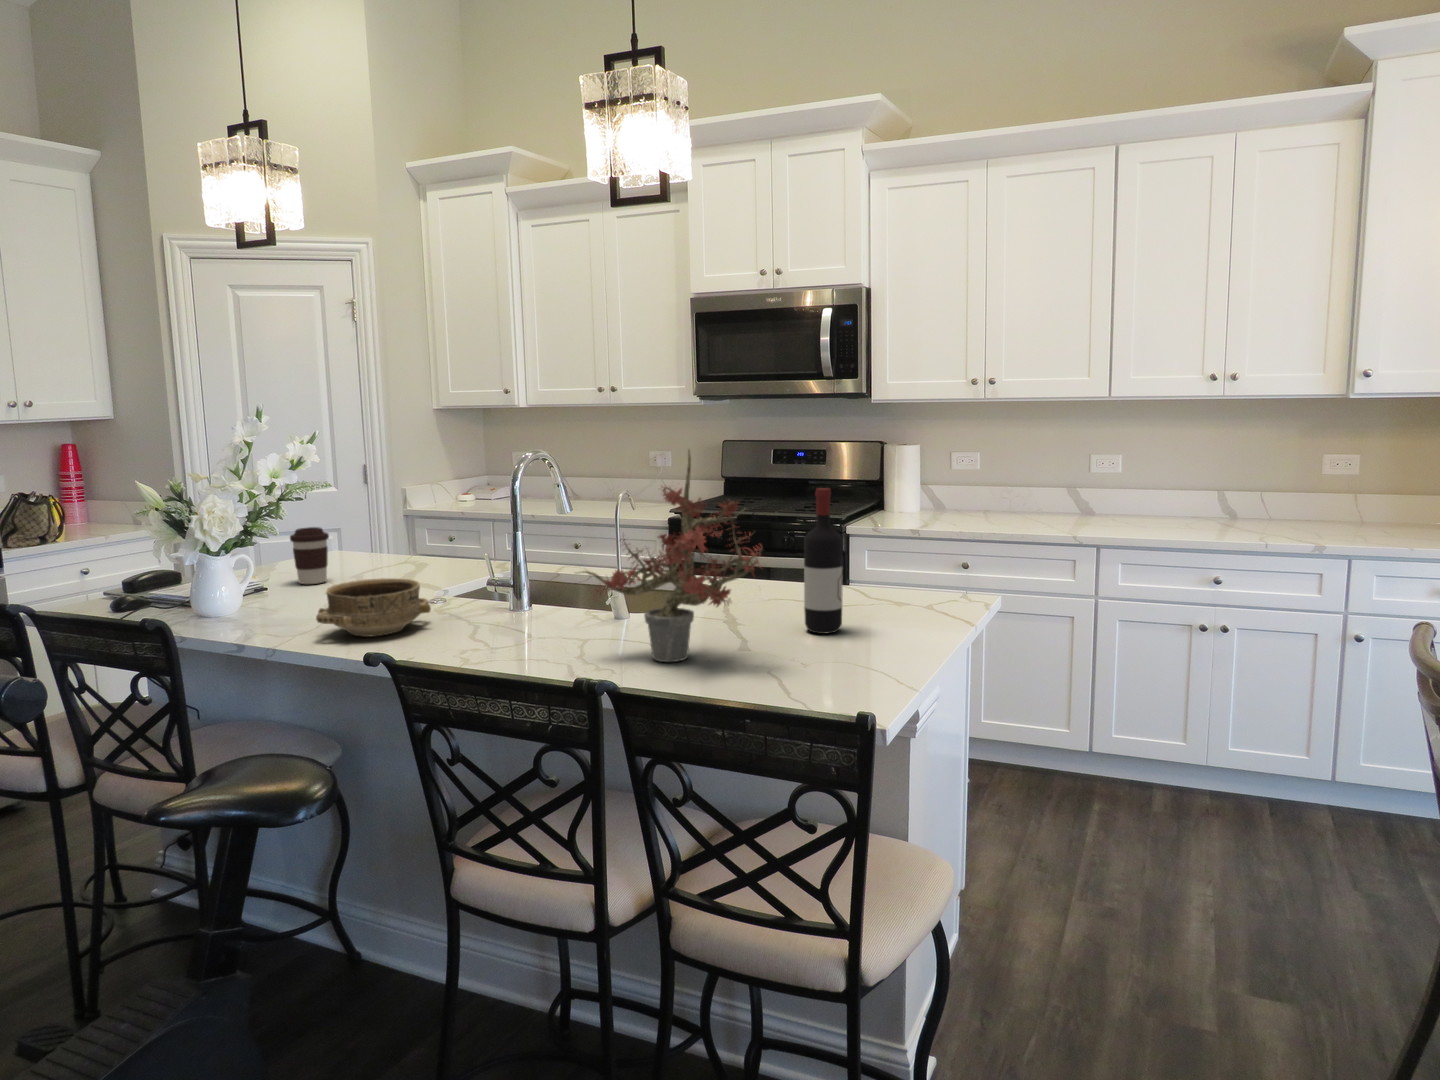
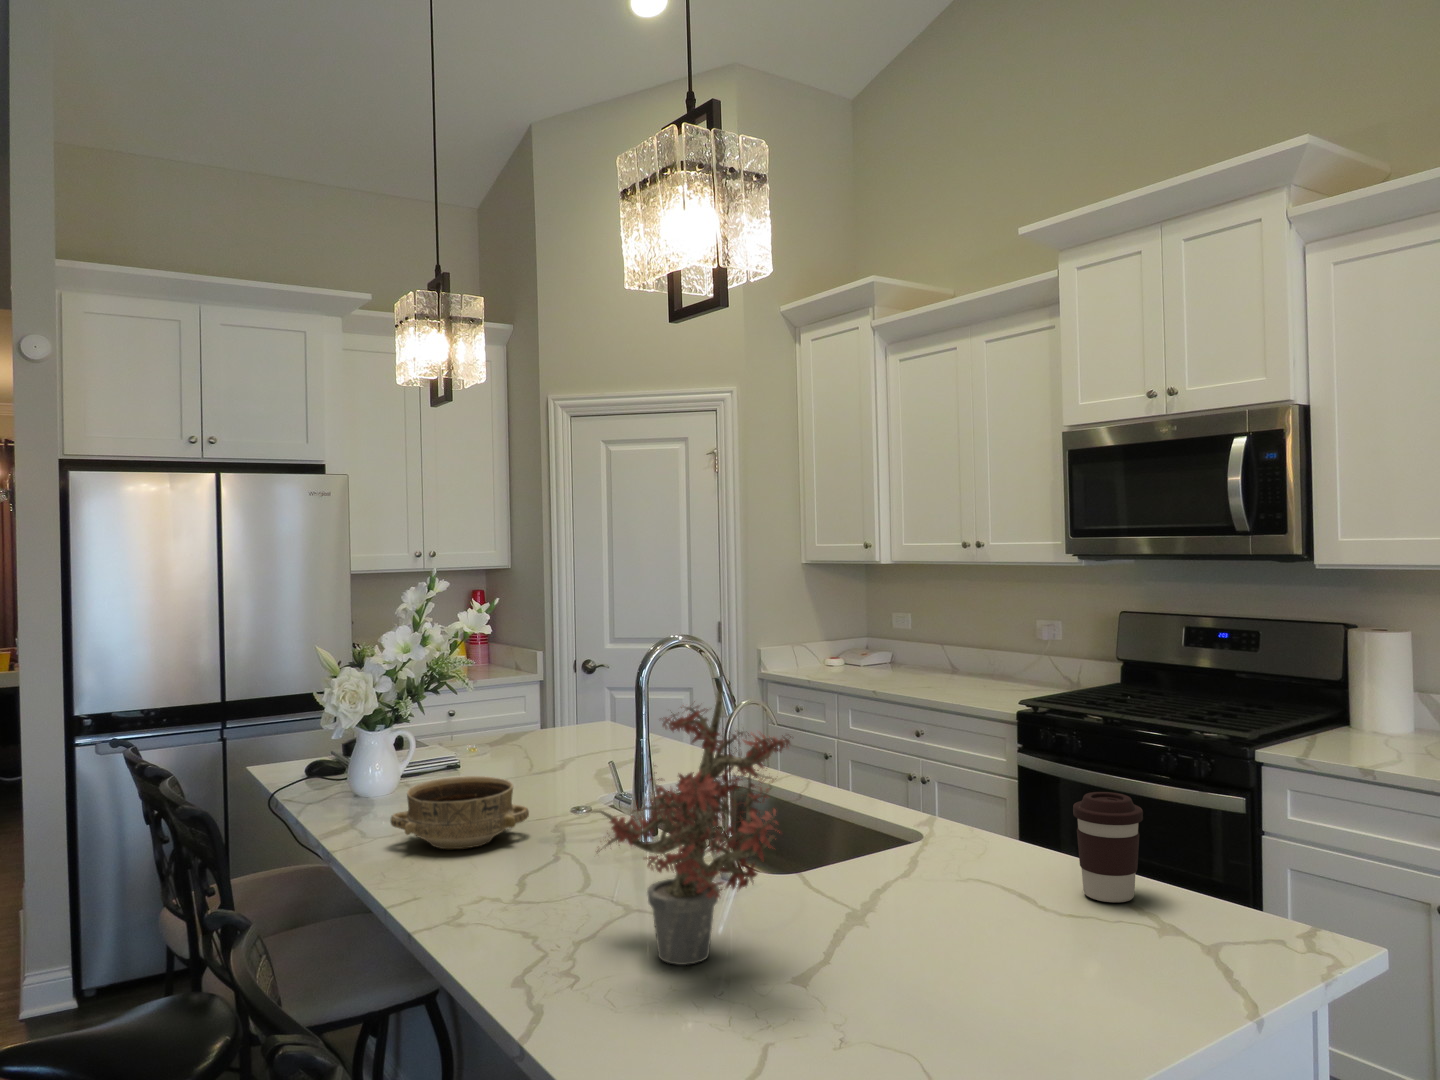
wine bottle: present [804,488,843,634] -> none [926,722,988,956]
coffee cup: present [290,527,329,584] -> present [1073,792,1143,902]

